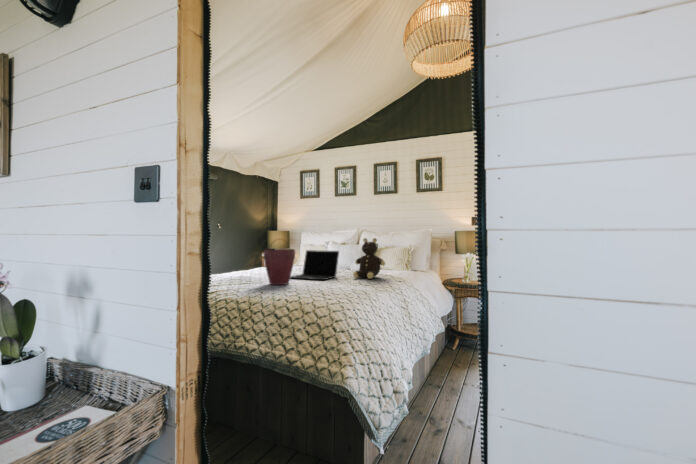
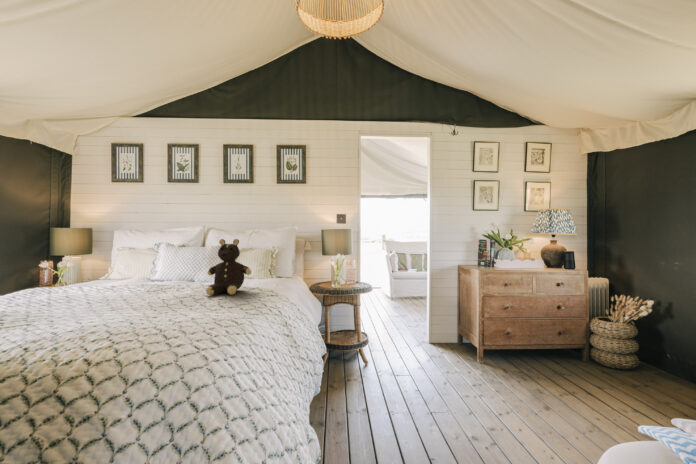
handbag: present [264,248,295,285] -> none [32,244,104,327]
laptop: present [290,250,339,280] -> none [91,258,182,307]

